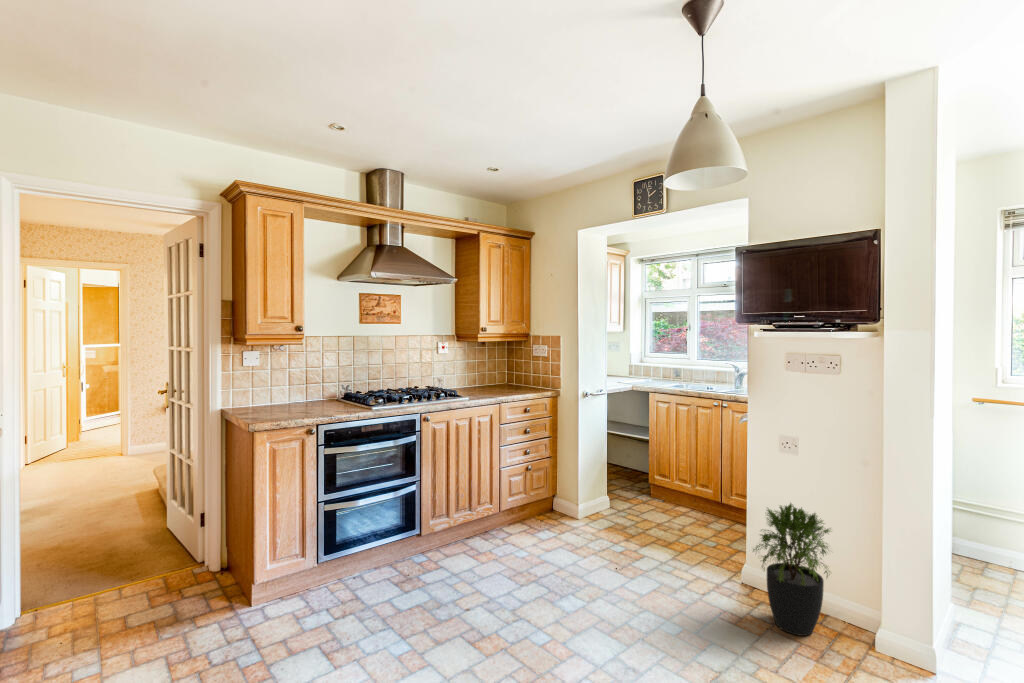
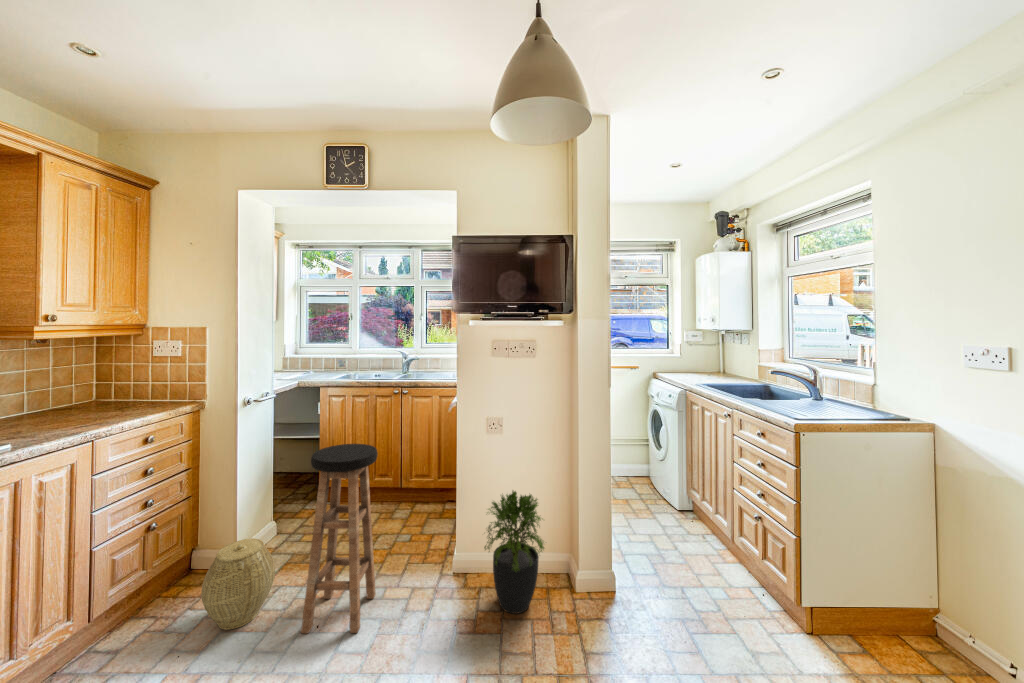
bar stool: none [603,430,664,581] -> present [301,444,378,633]
woven basket: none [550,490,593,548] -> present [201,538,275,630]

